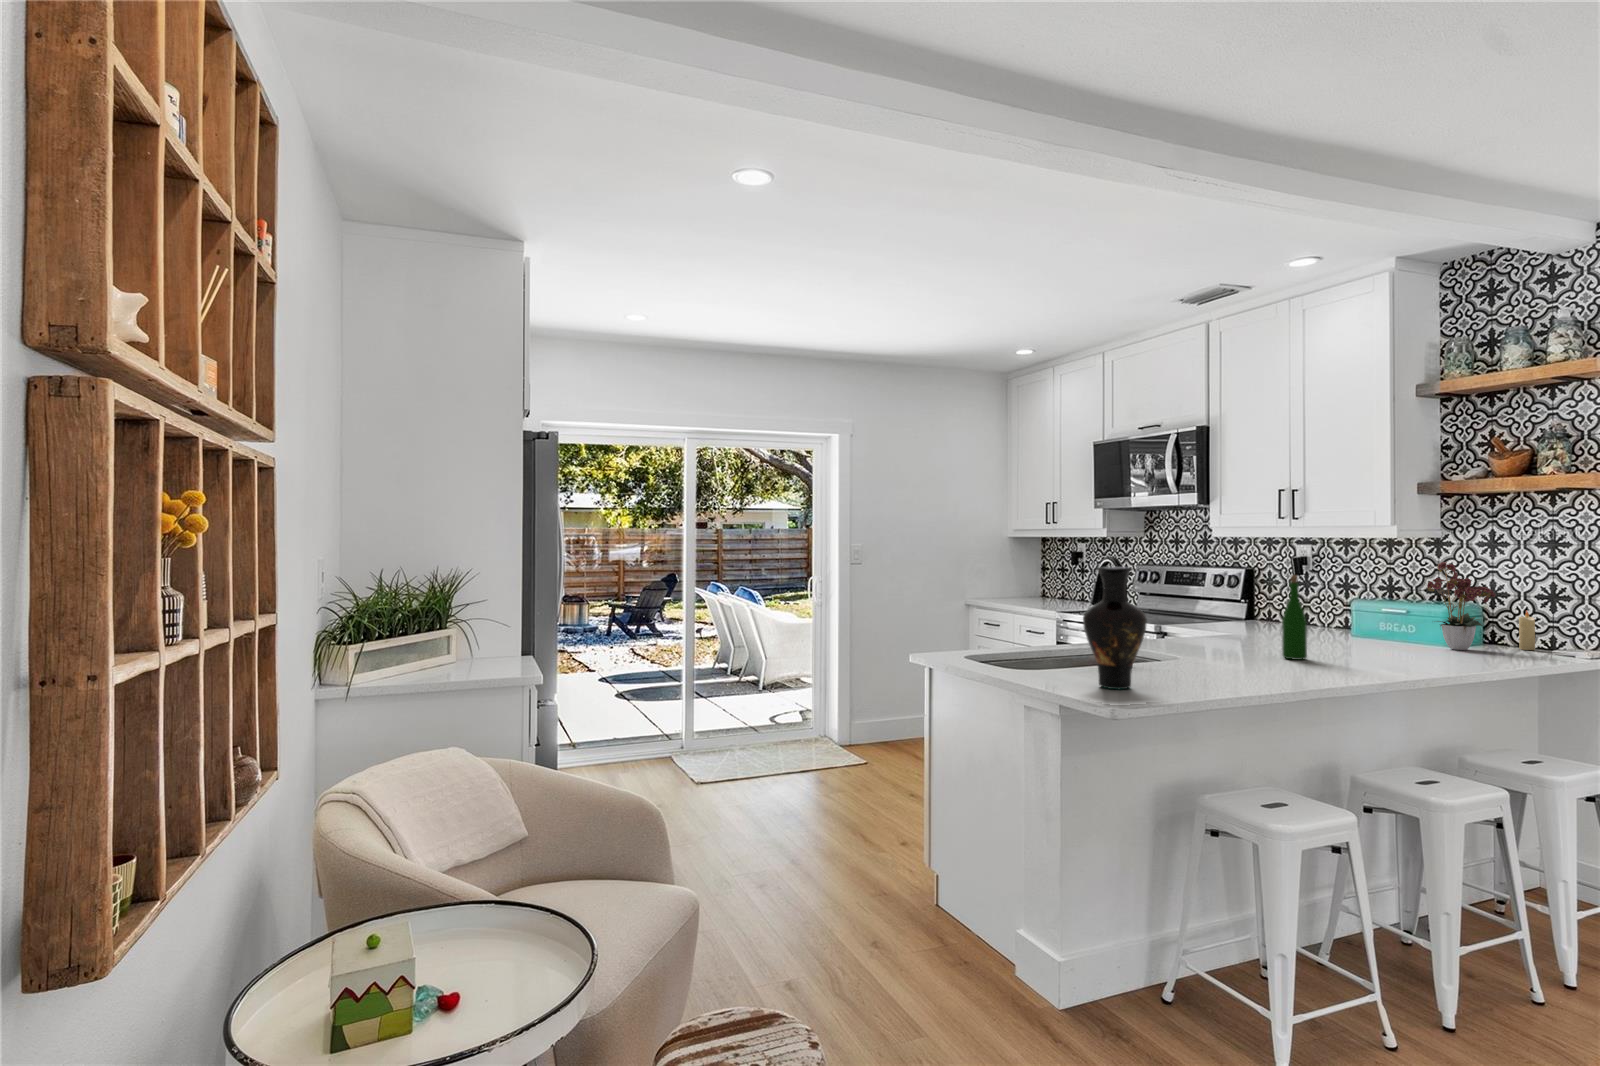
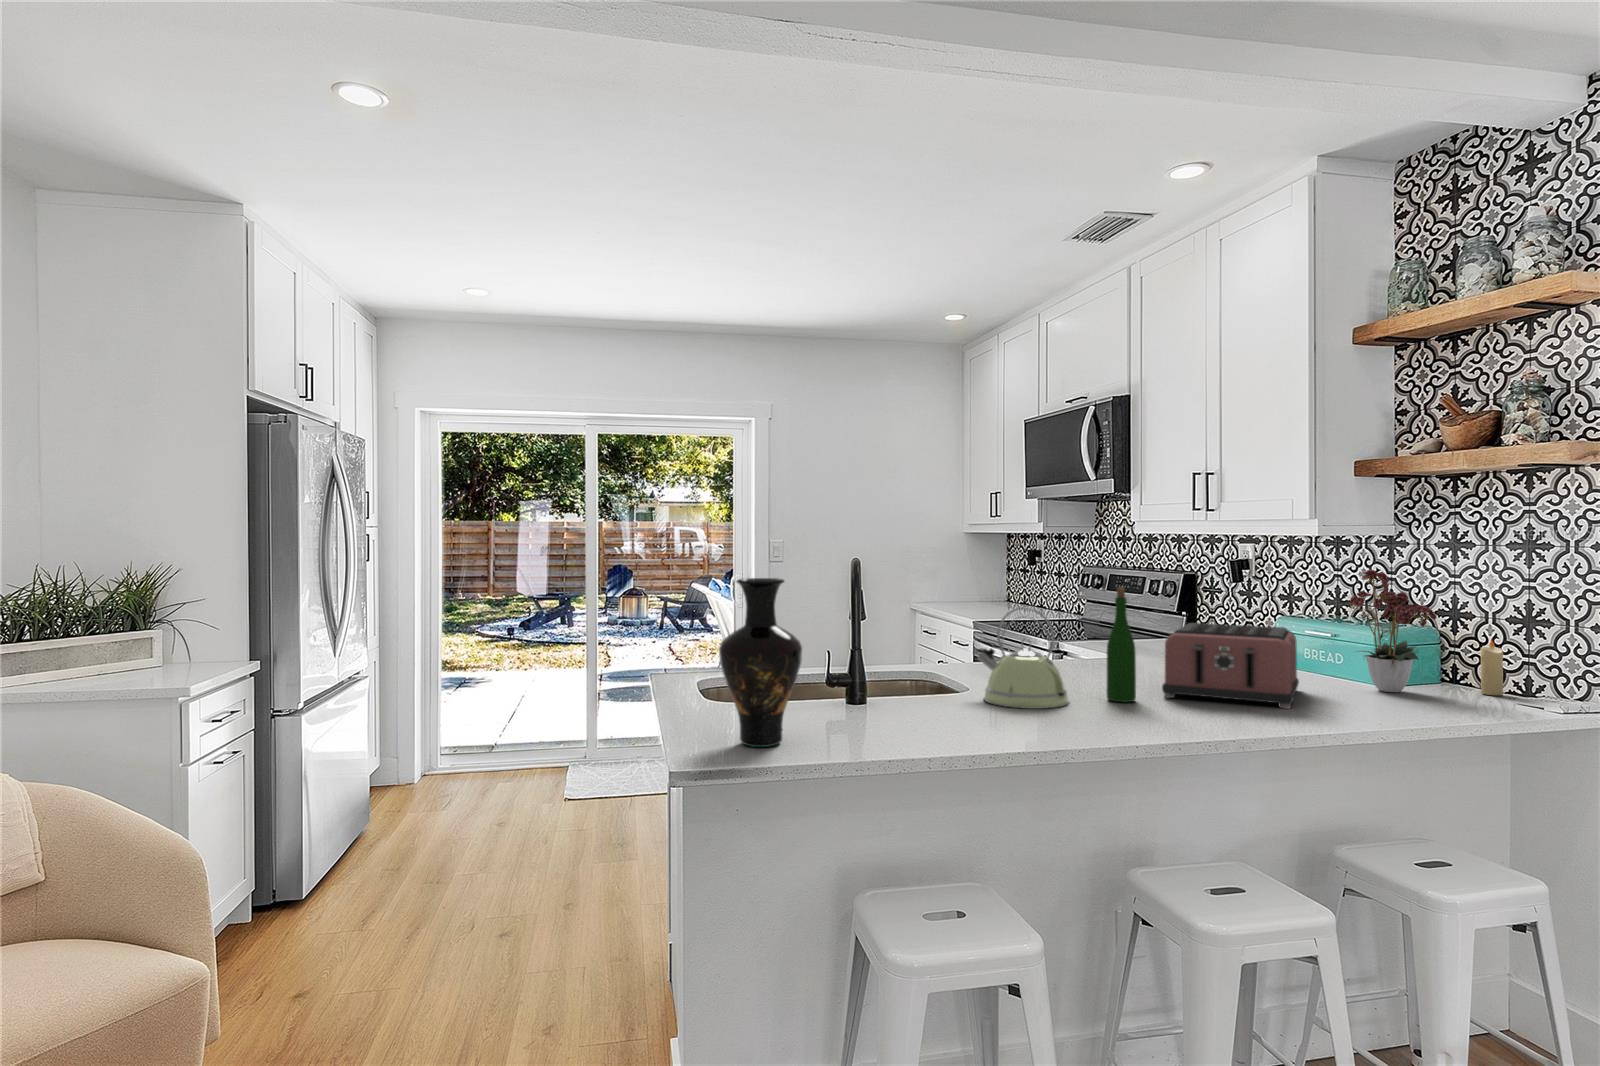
kettle: none [1186,590,1264,665] -> present [976,607,1069,709]
toaster: none [1307,603,1418,660] -> present [1162,623,1299,709]

